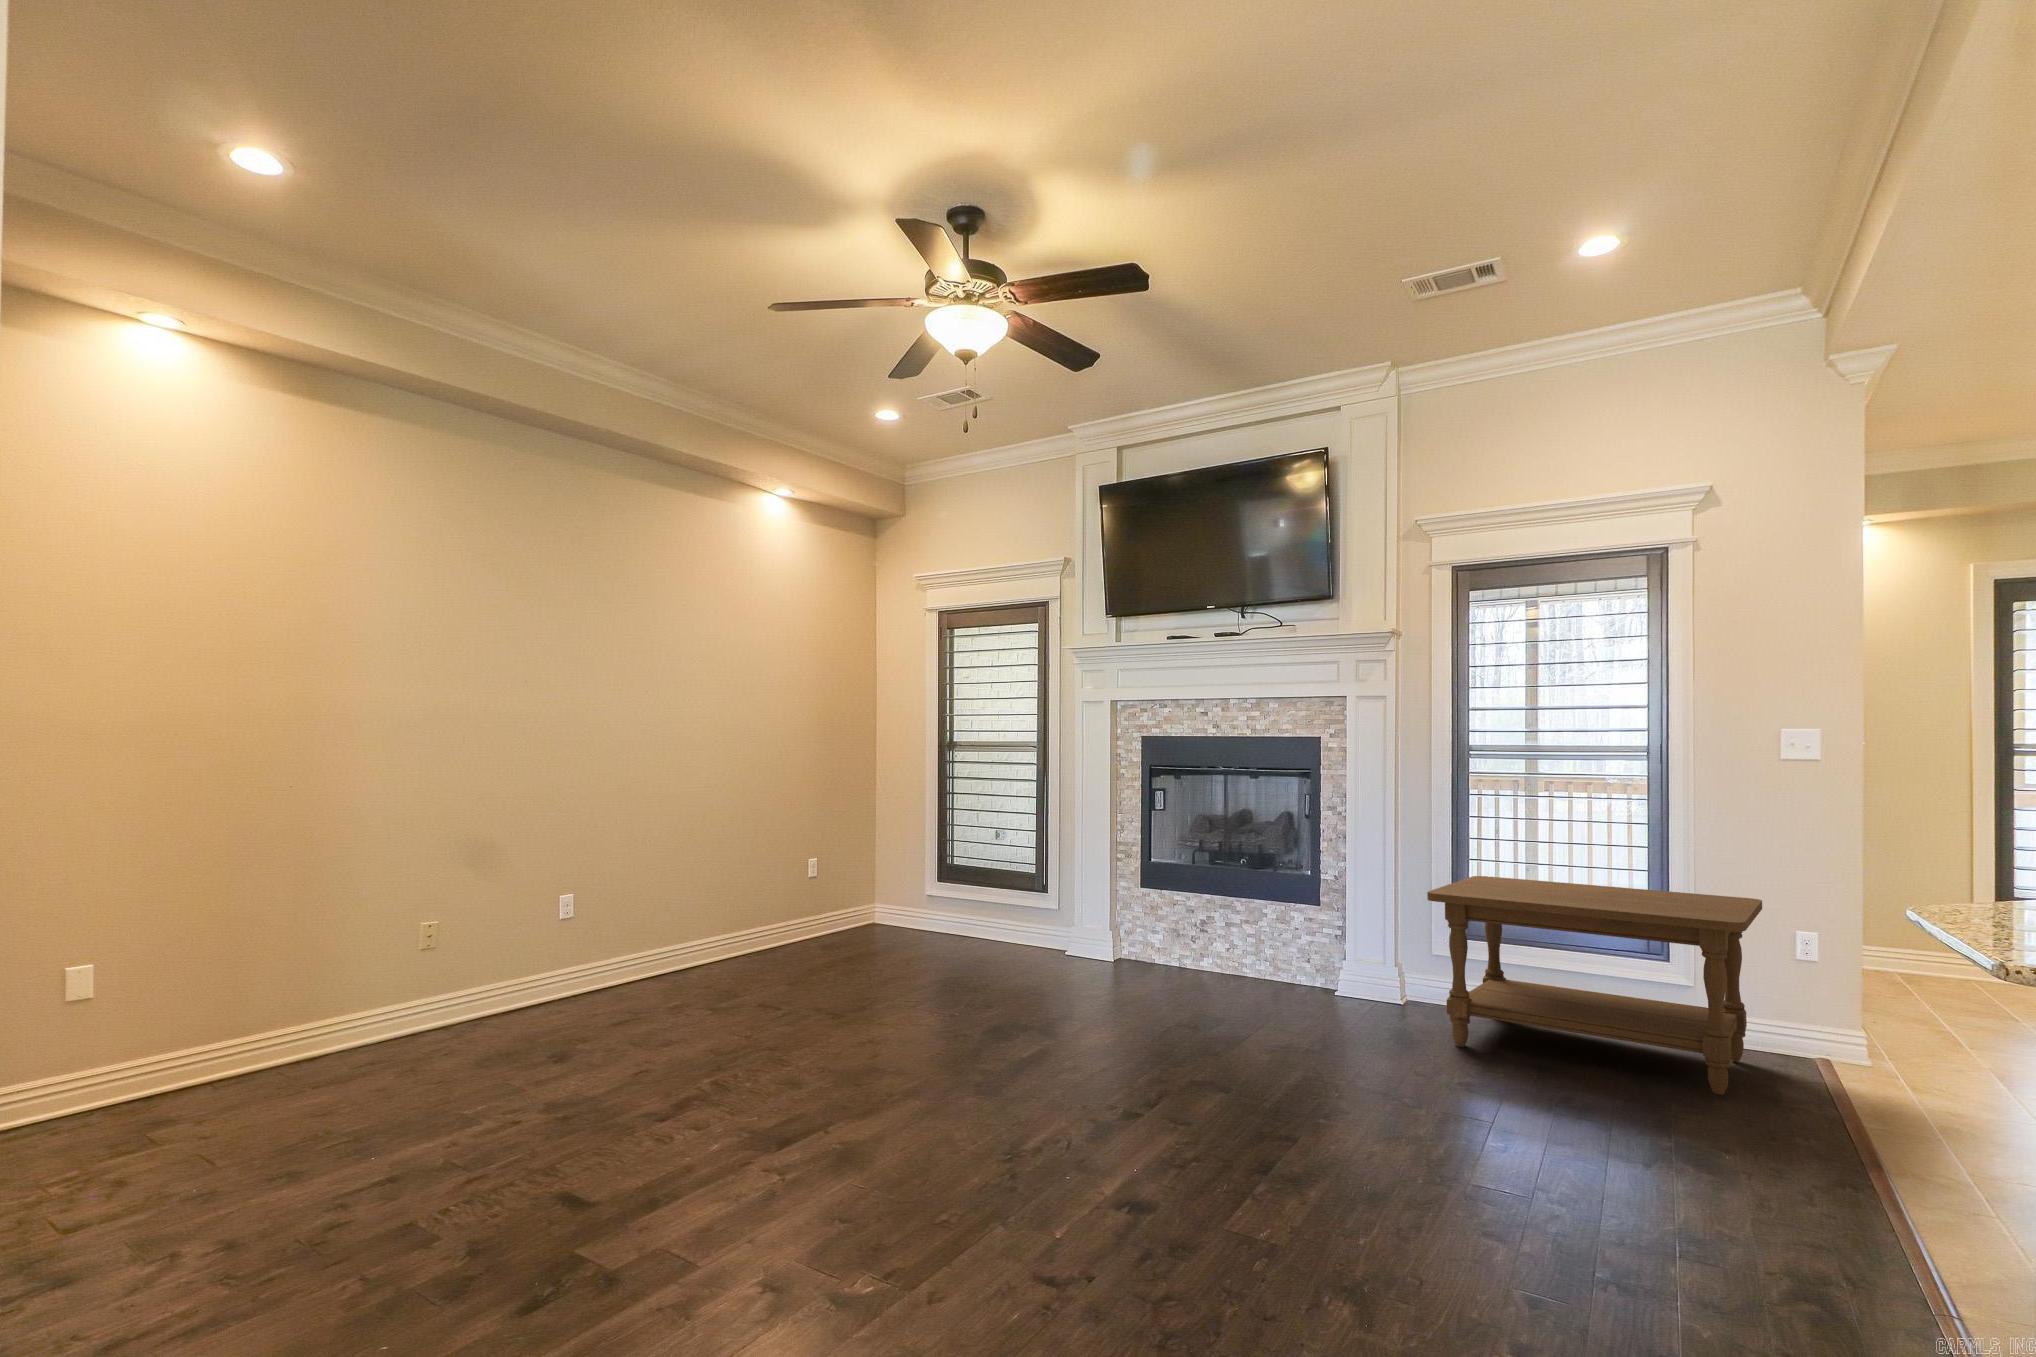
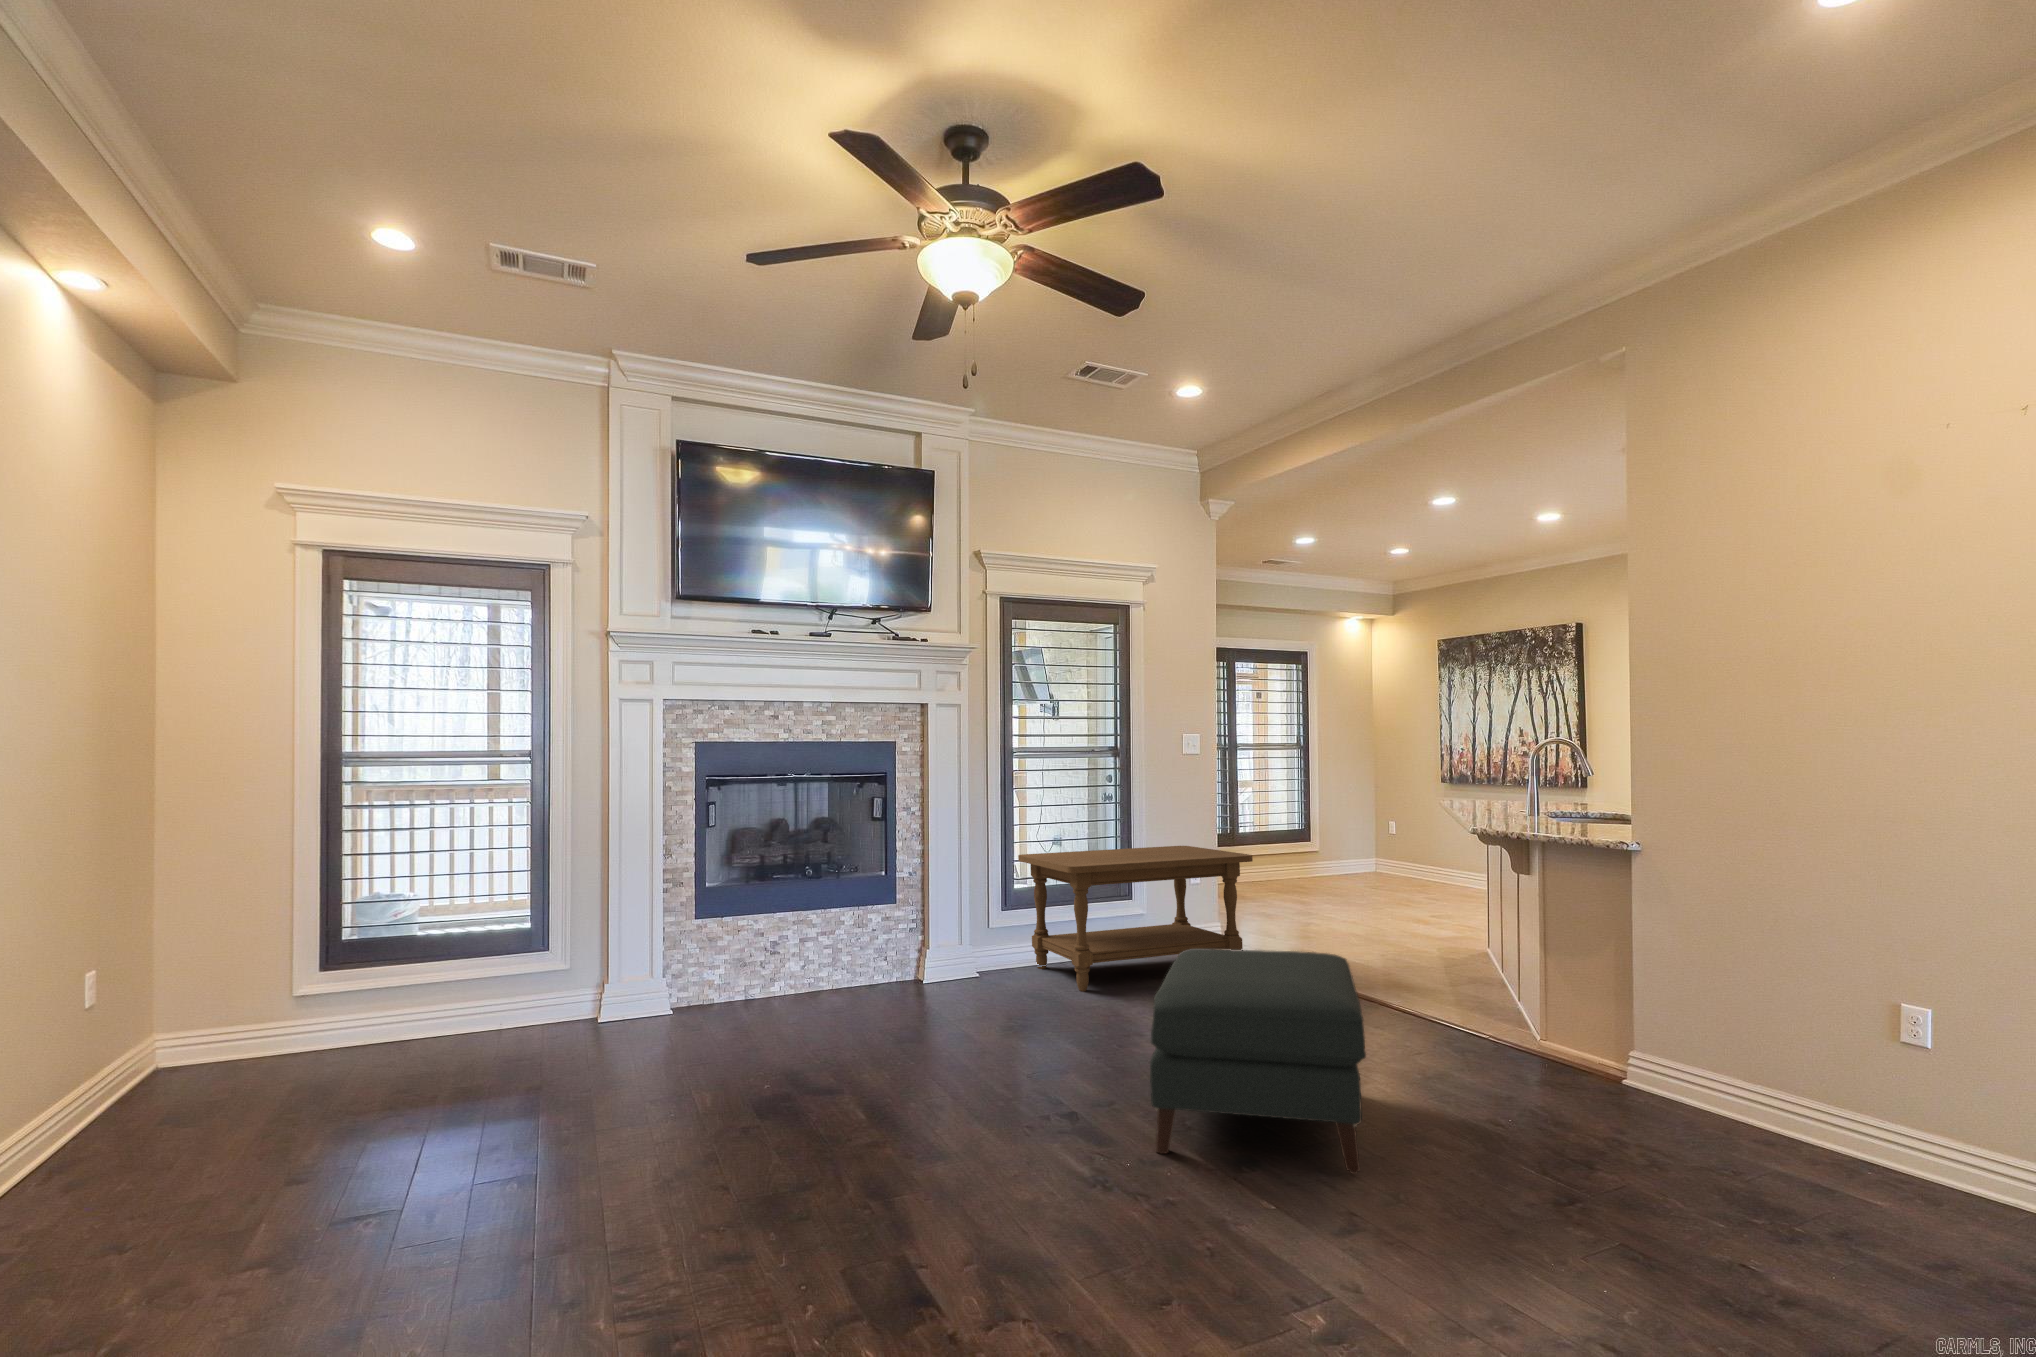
ottoman: none [1063,989,1395,1230] -> present [1150,949,1366,1174]

